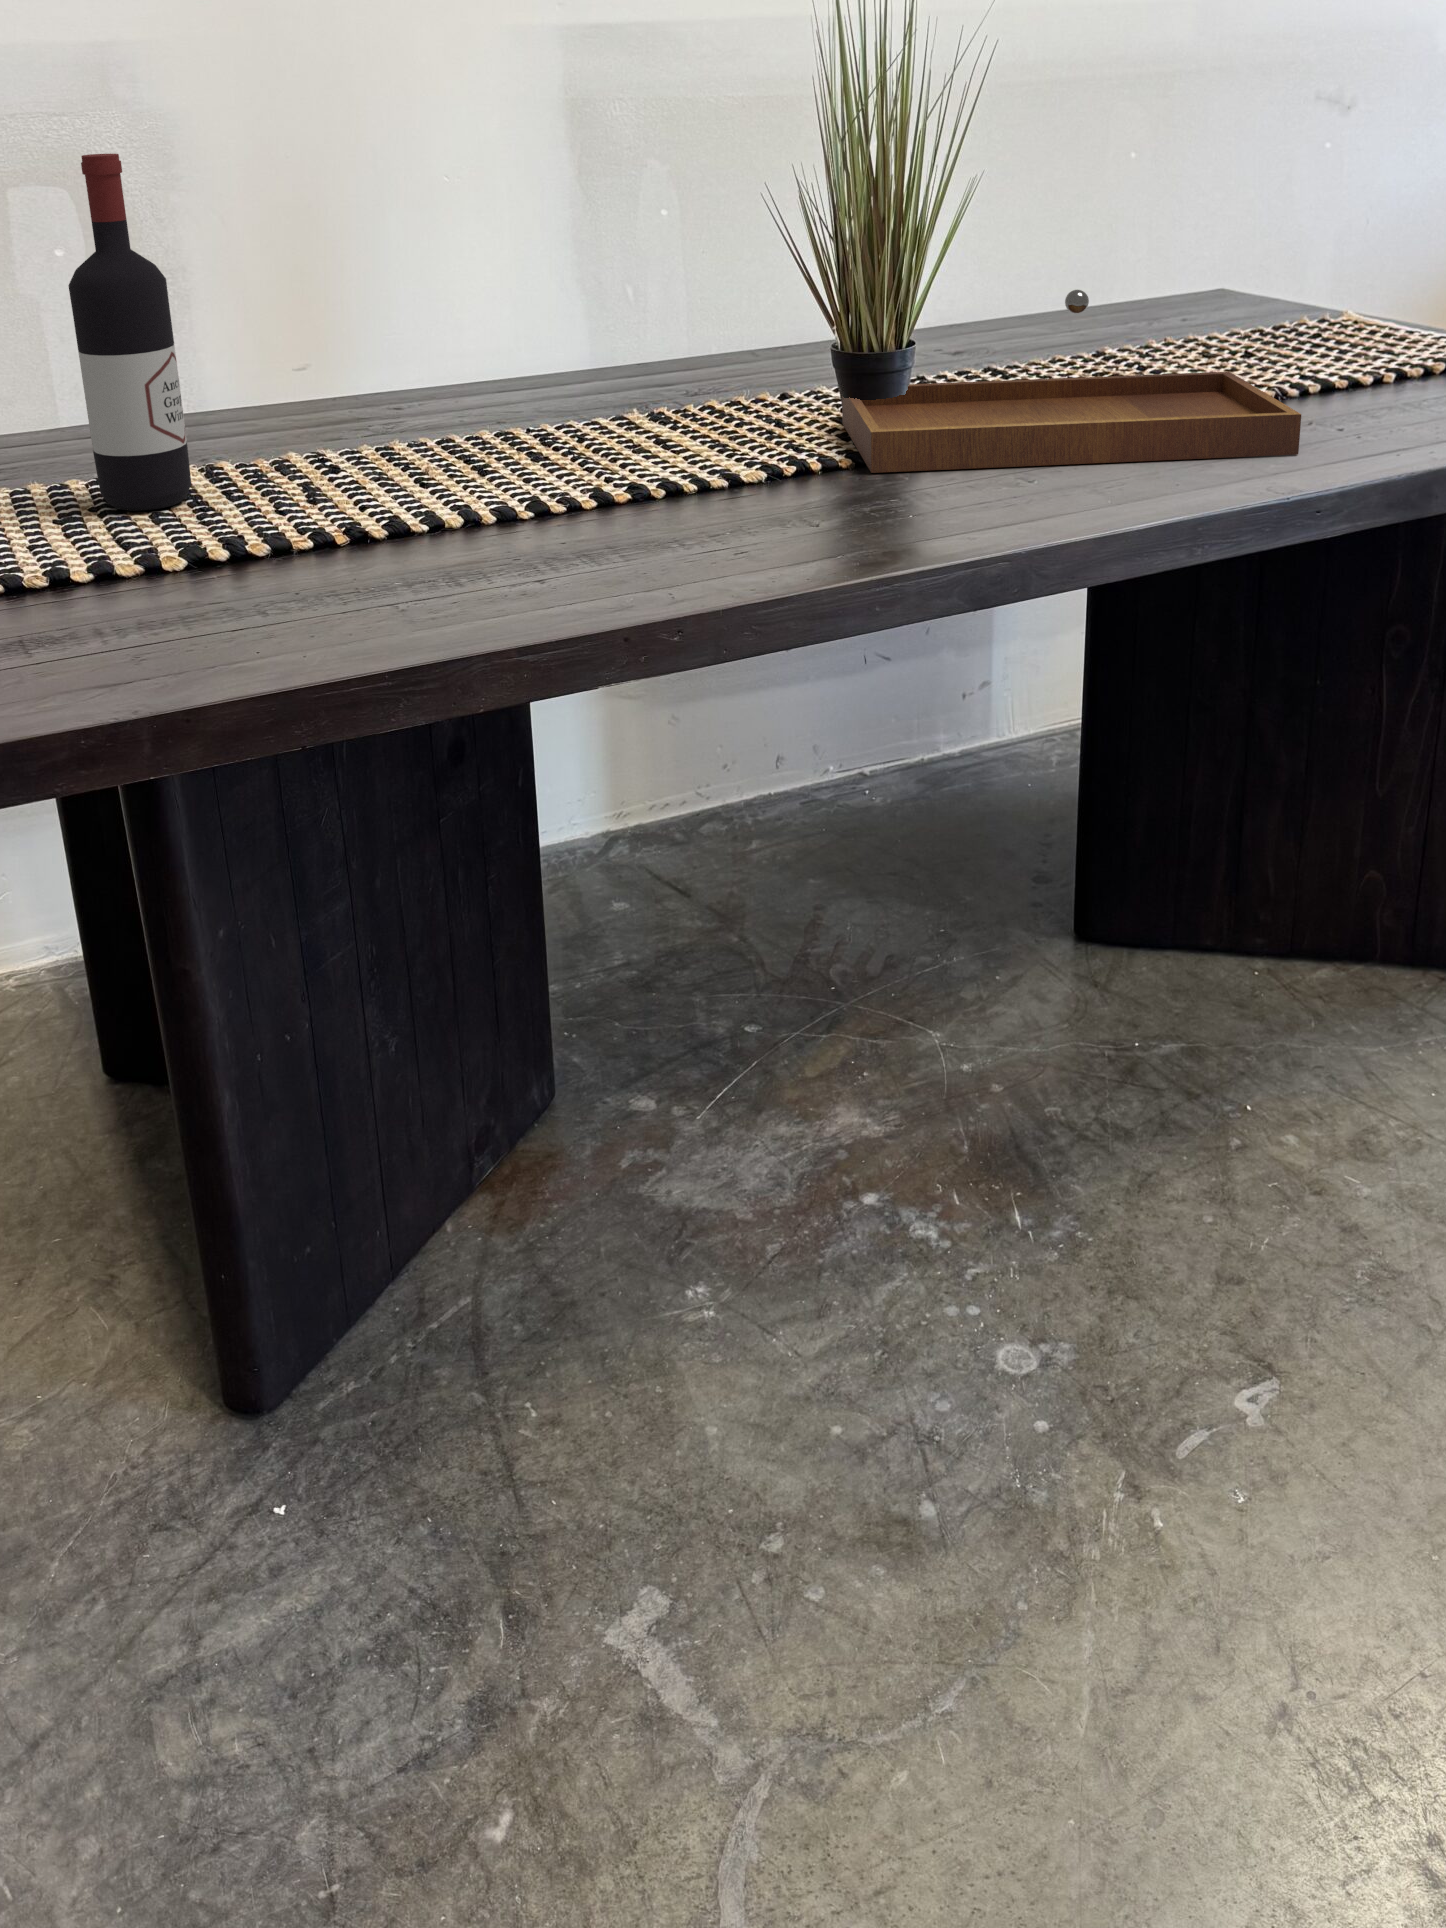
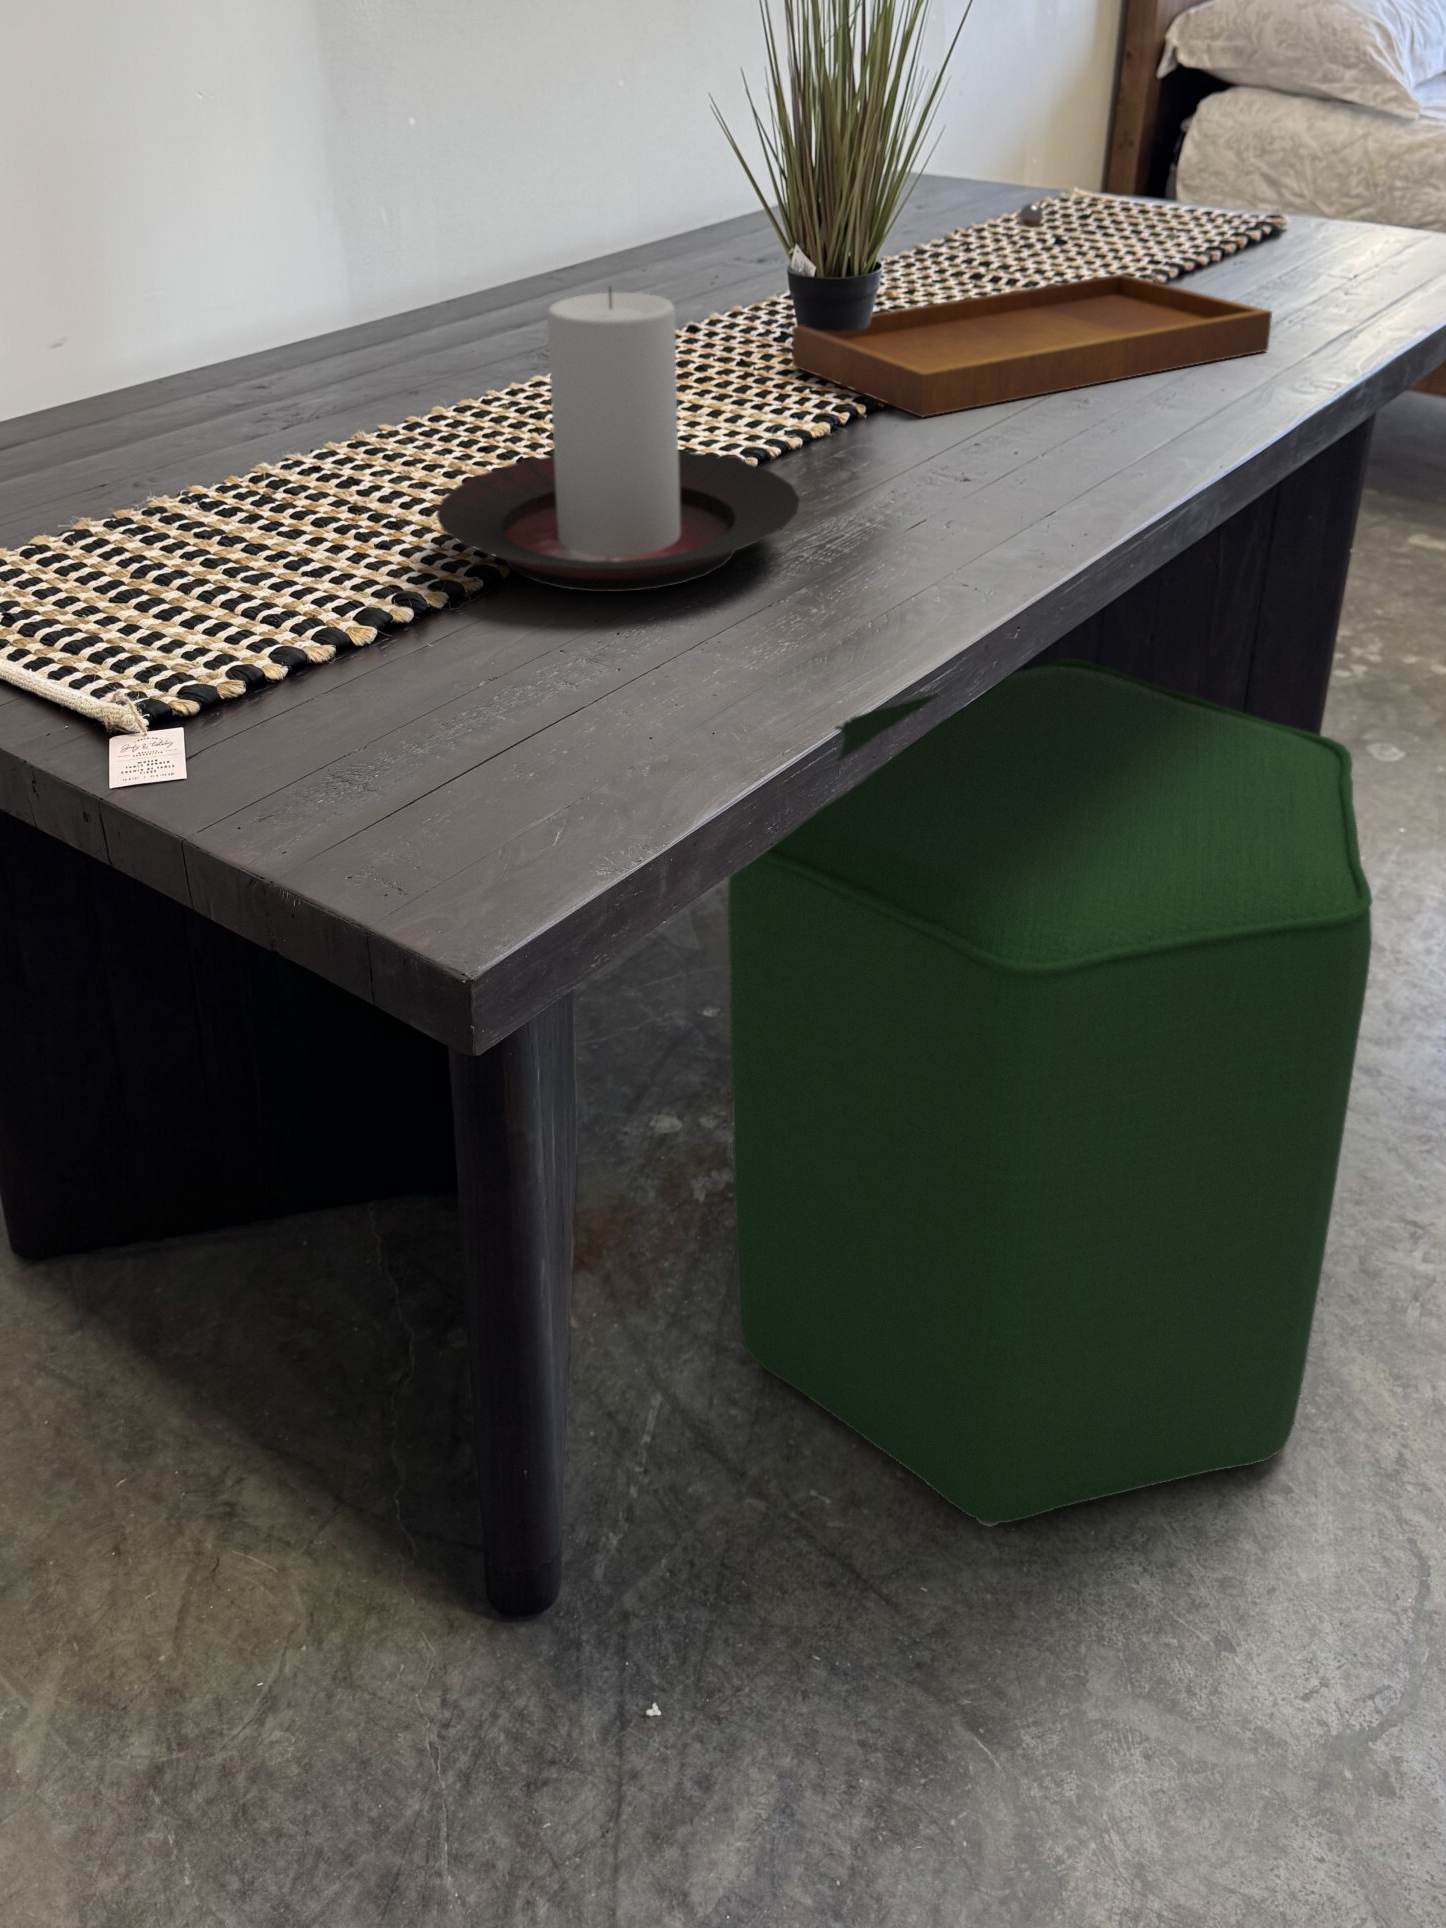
wine bottle: present [68,153,191,511] -> none [62,120,217,575]
candle holder: none [287,308,599,562] -> present [436,288,800,592]
ottoman: none [515,708,1125,1504] -> present [728,659,1372,1527]

